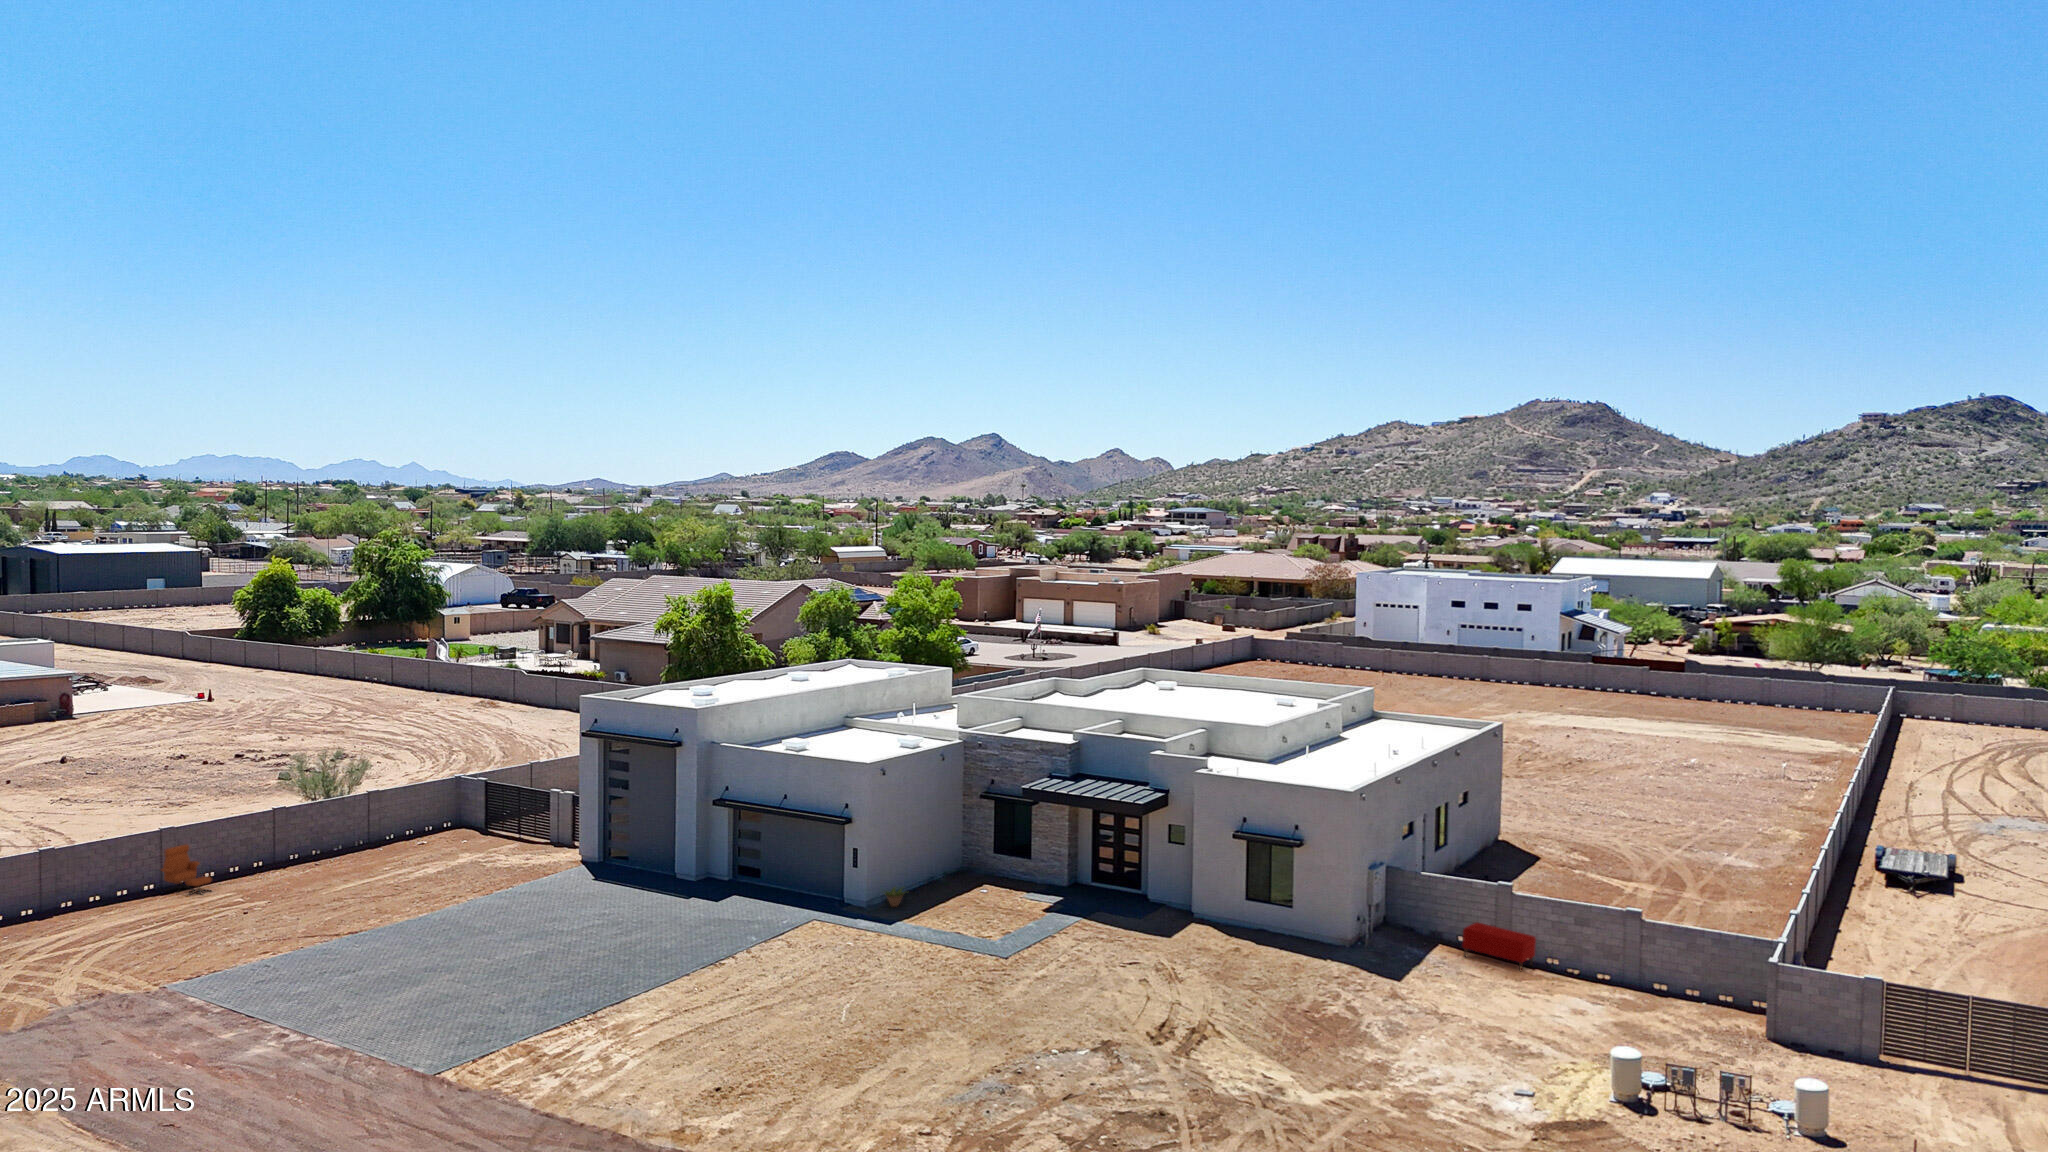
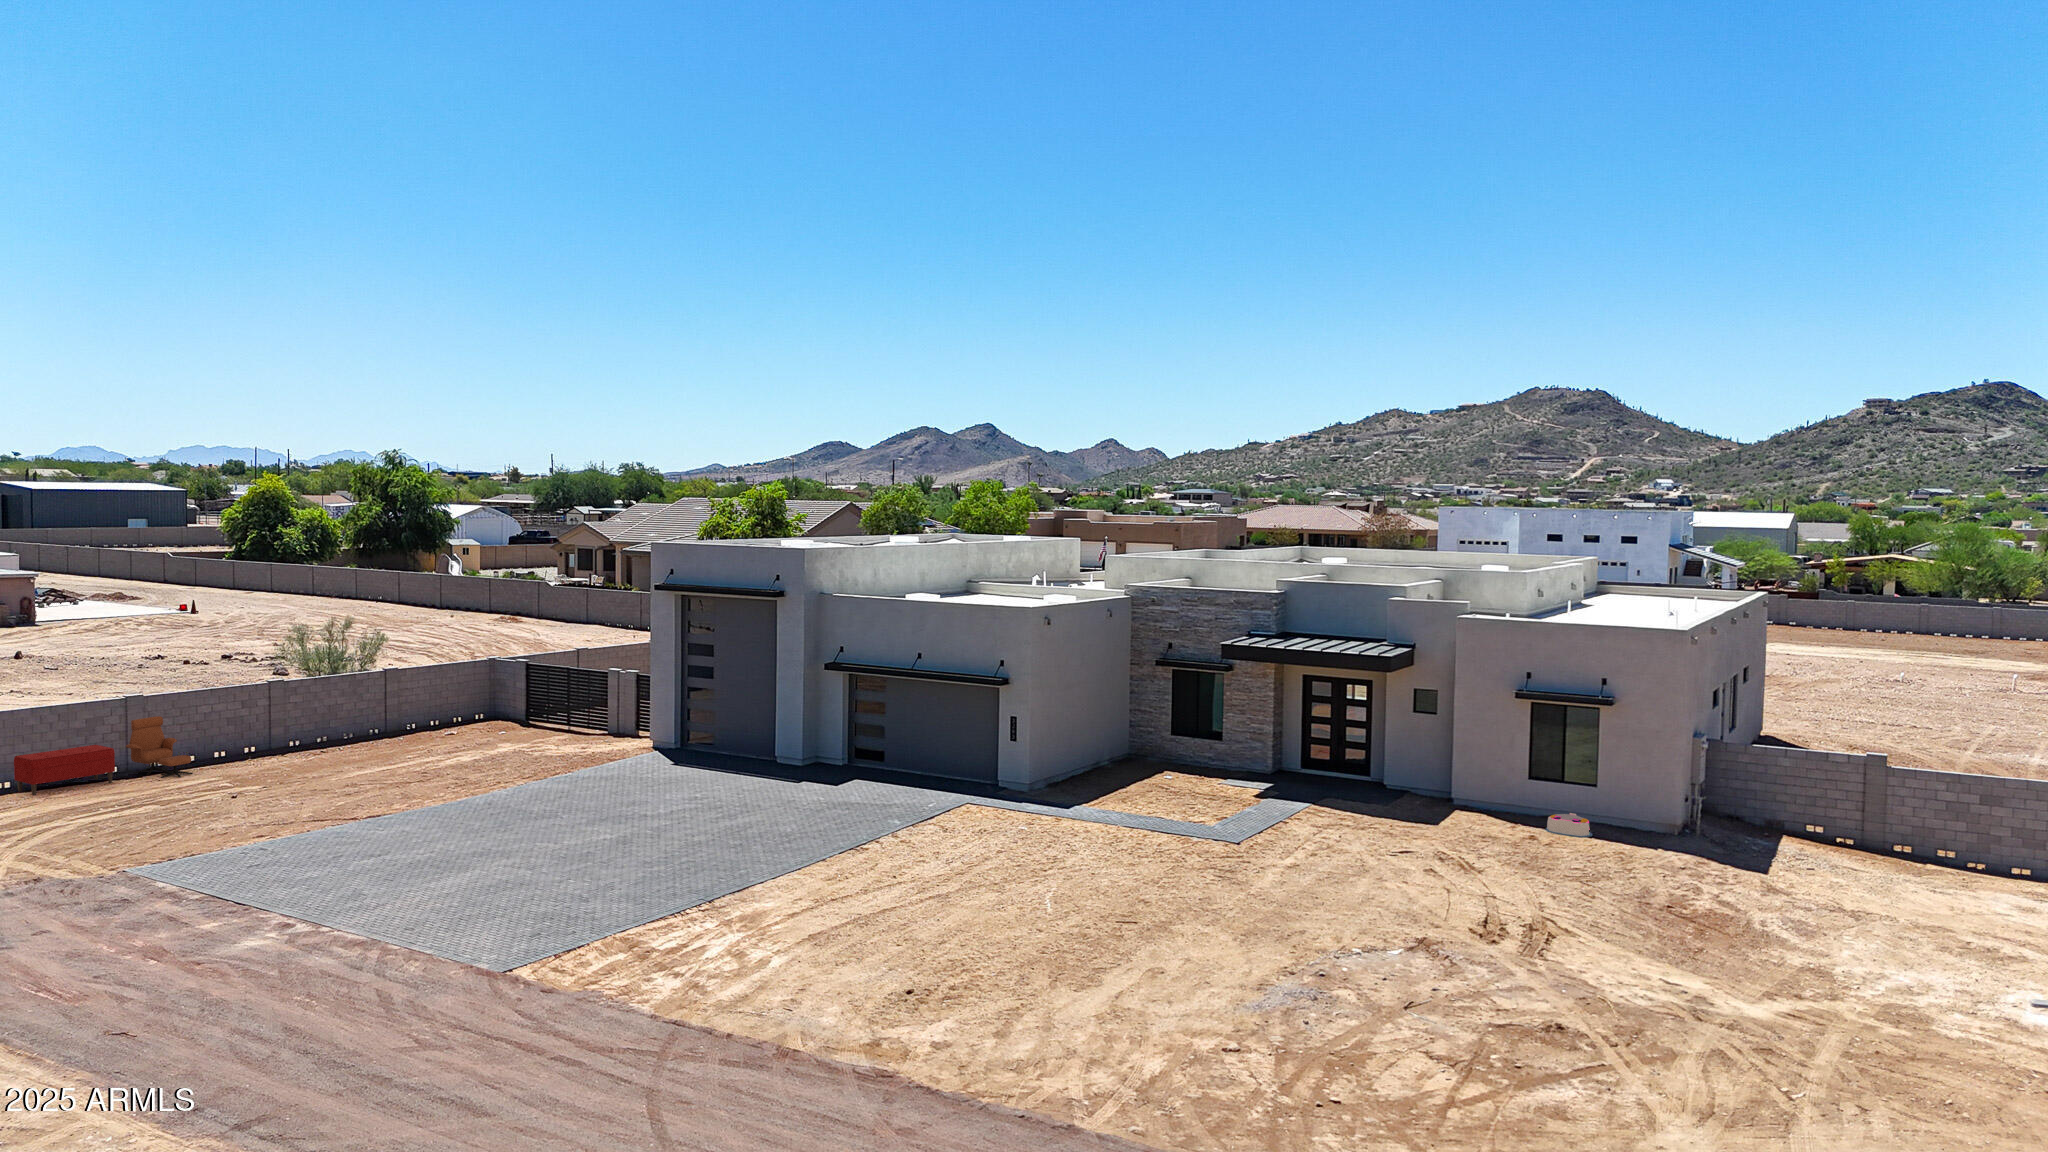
decorative plant: present [885,887,904,907] -> none [1037,769,1076,794]
bench: present [1462,923,1536,971] -> present [14,745,115,796]
storage bin: none [1263,926,1296,947] -> present [1546,813,1592,837]

